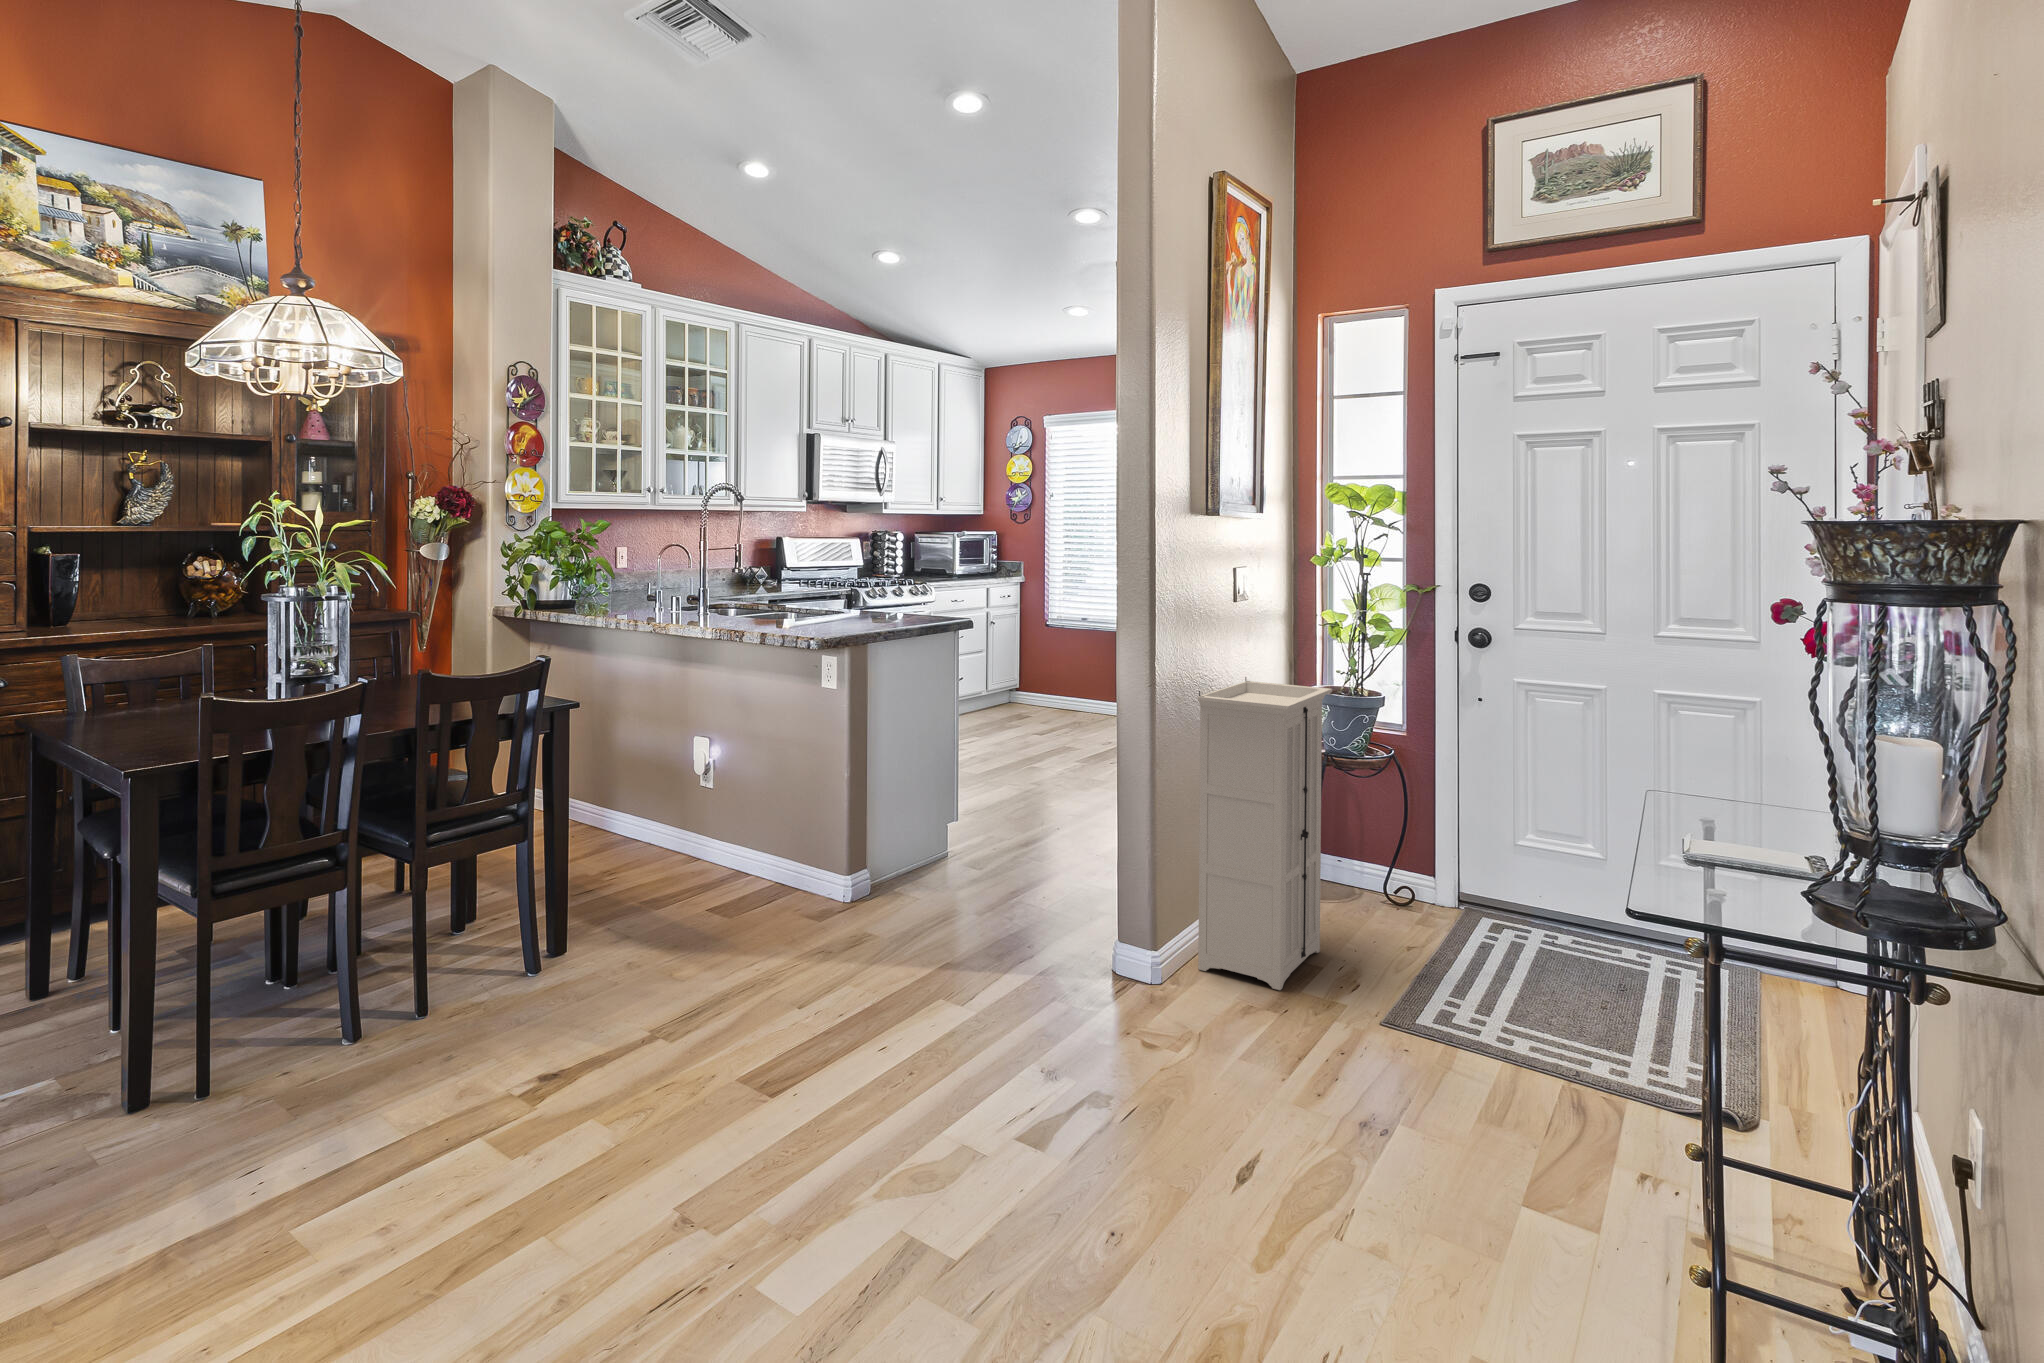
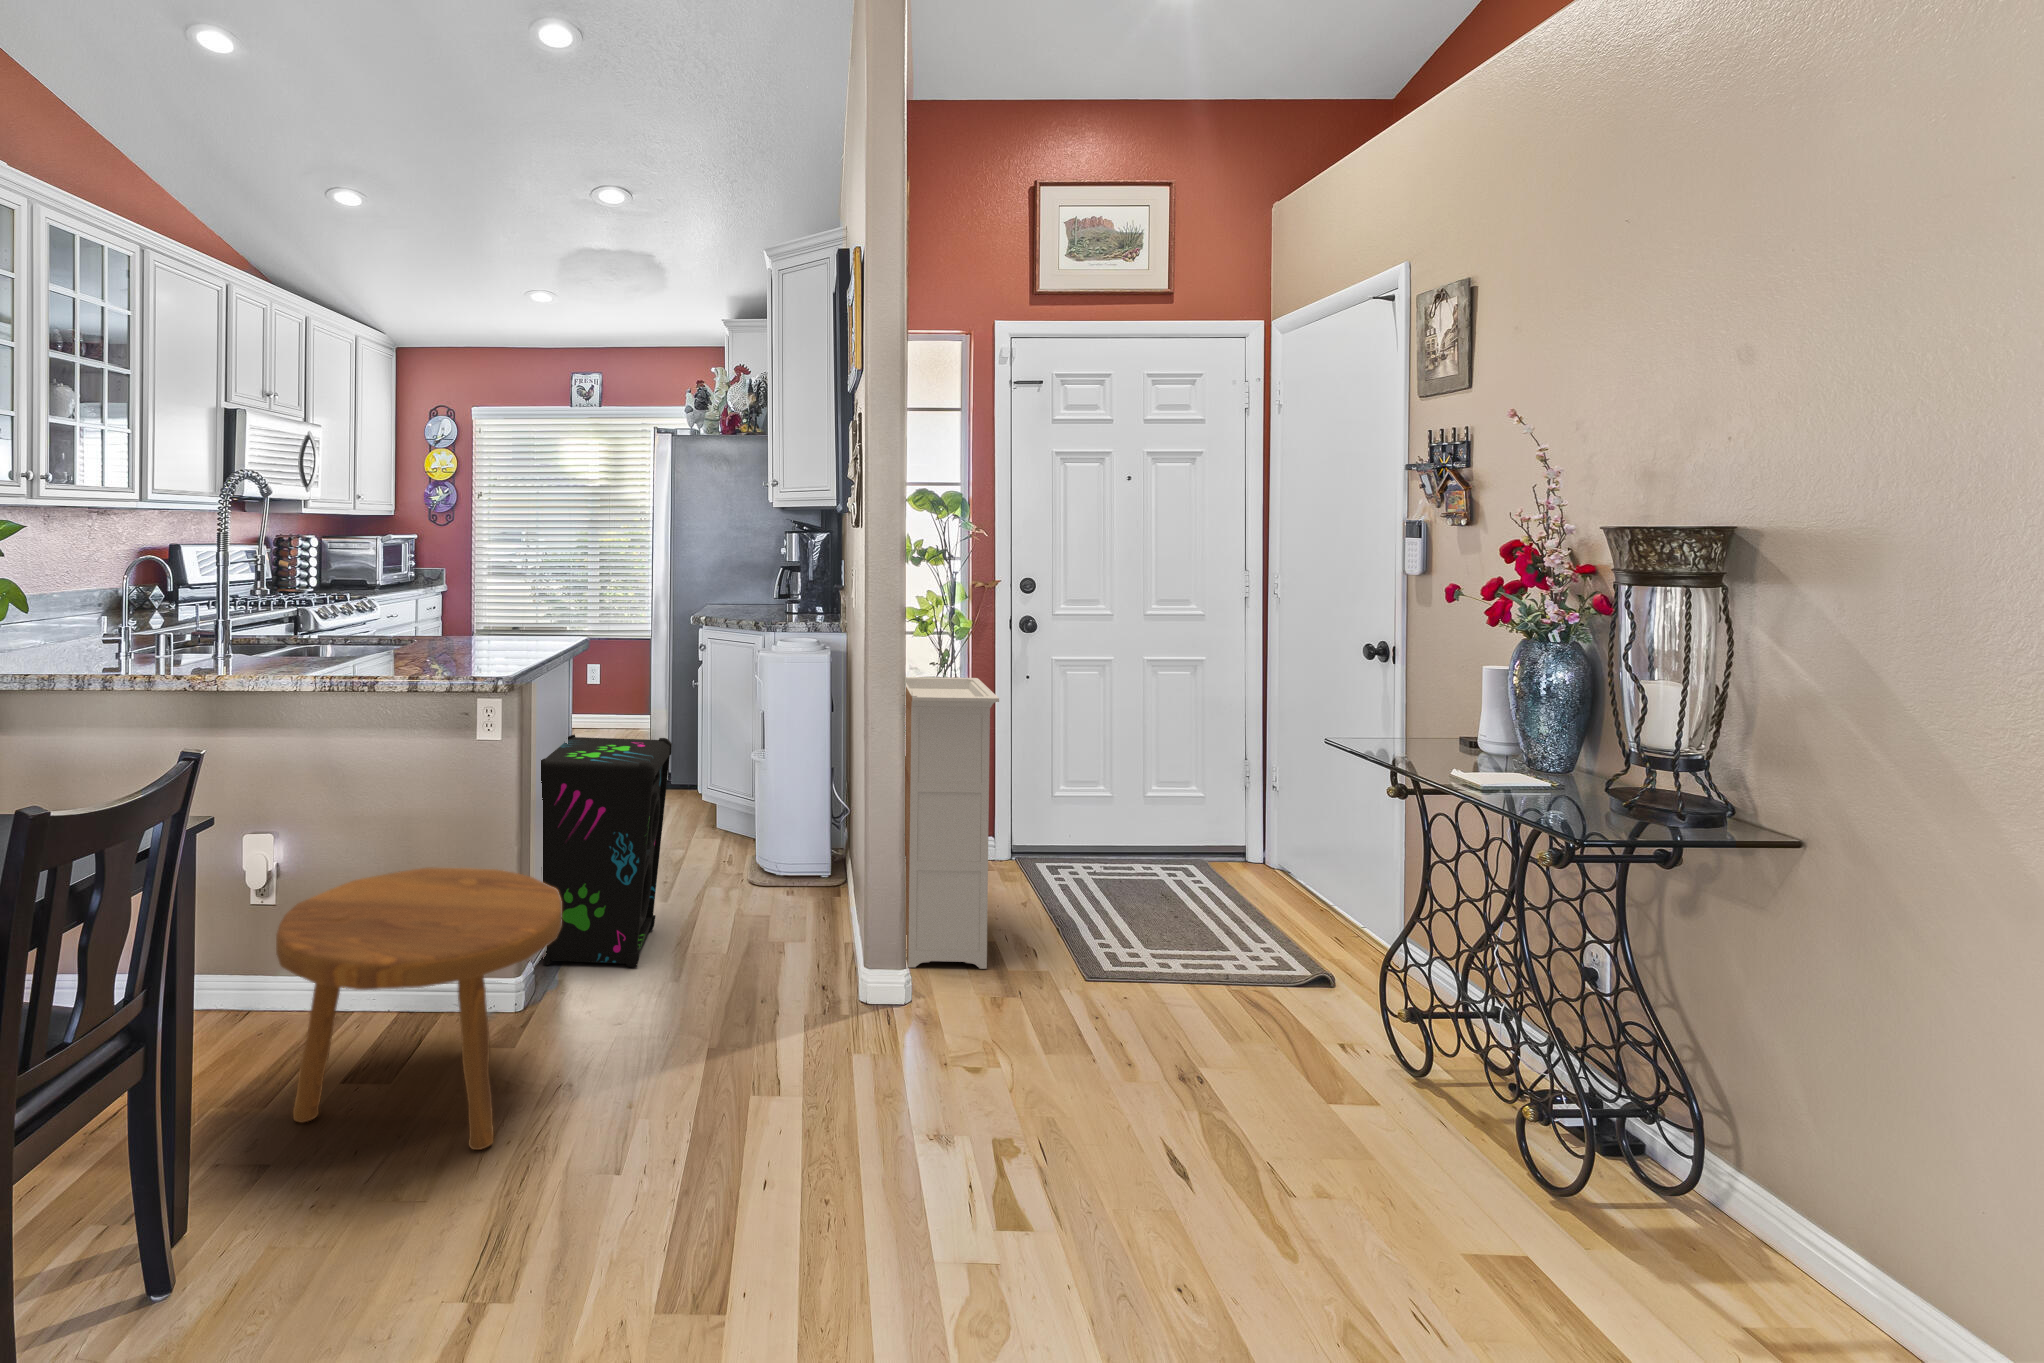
speaker: none [879,706,1021,910] -> present [541,734,672,967]
footstool: none [621,785,823,986] -> present [276,868,561,1150]

